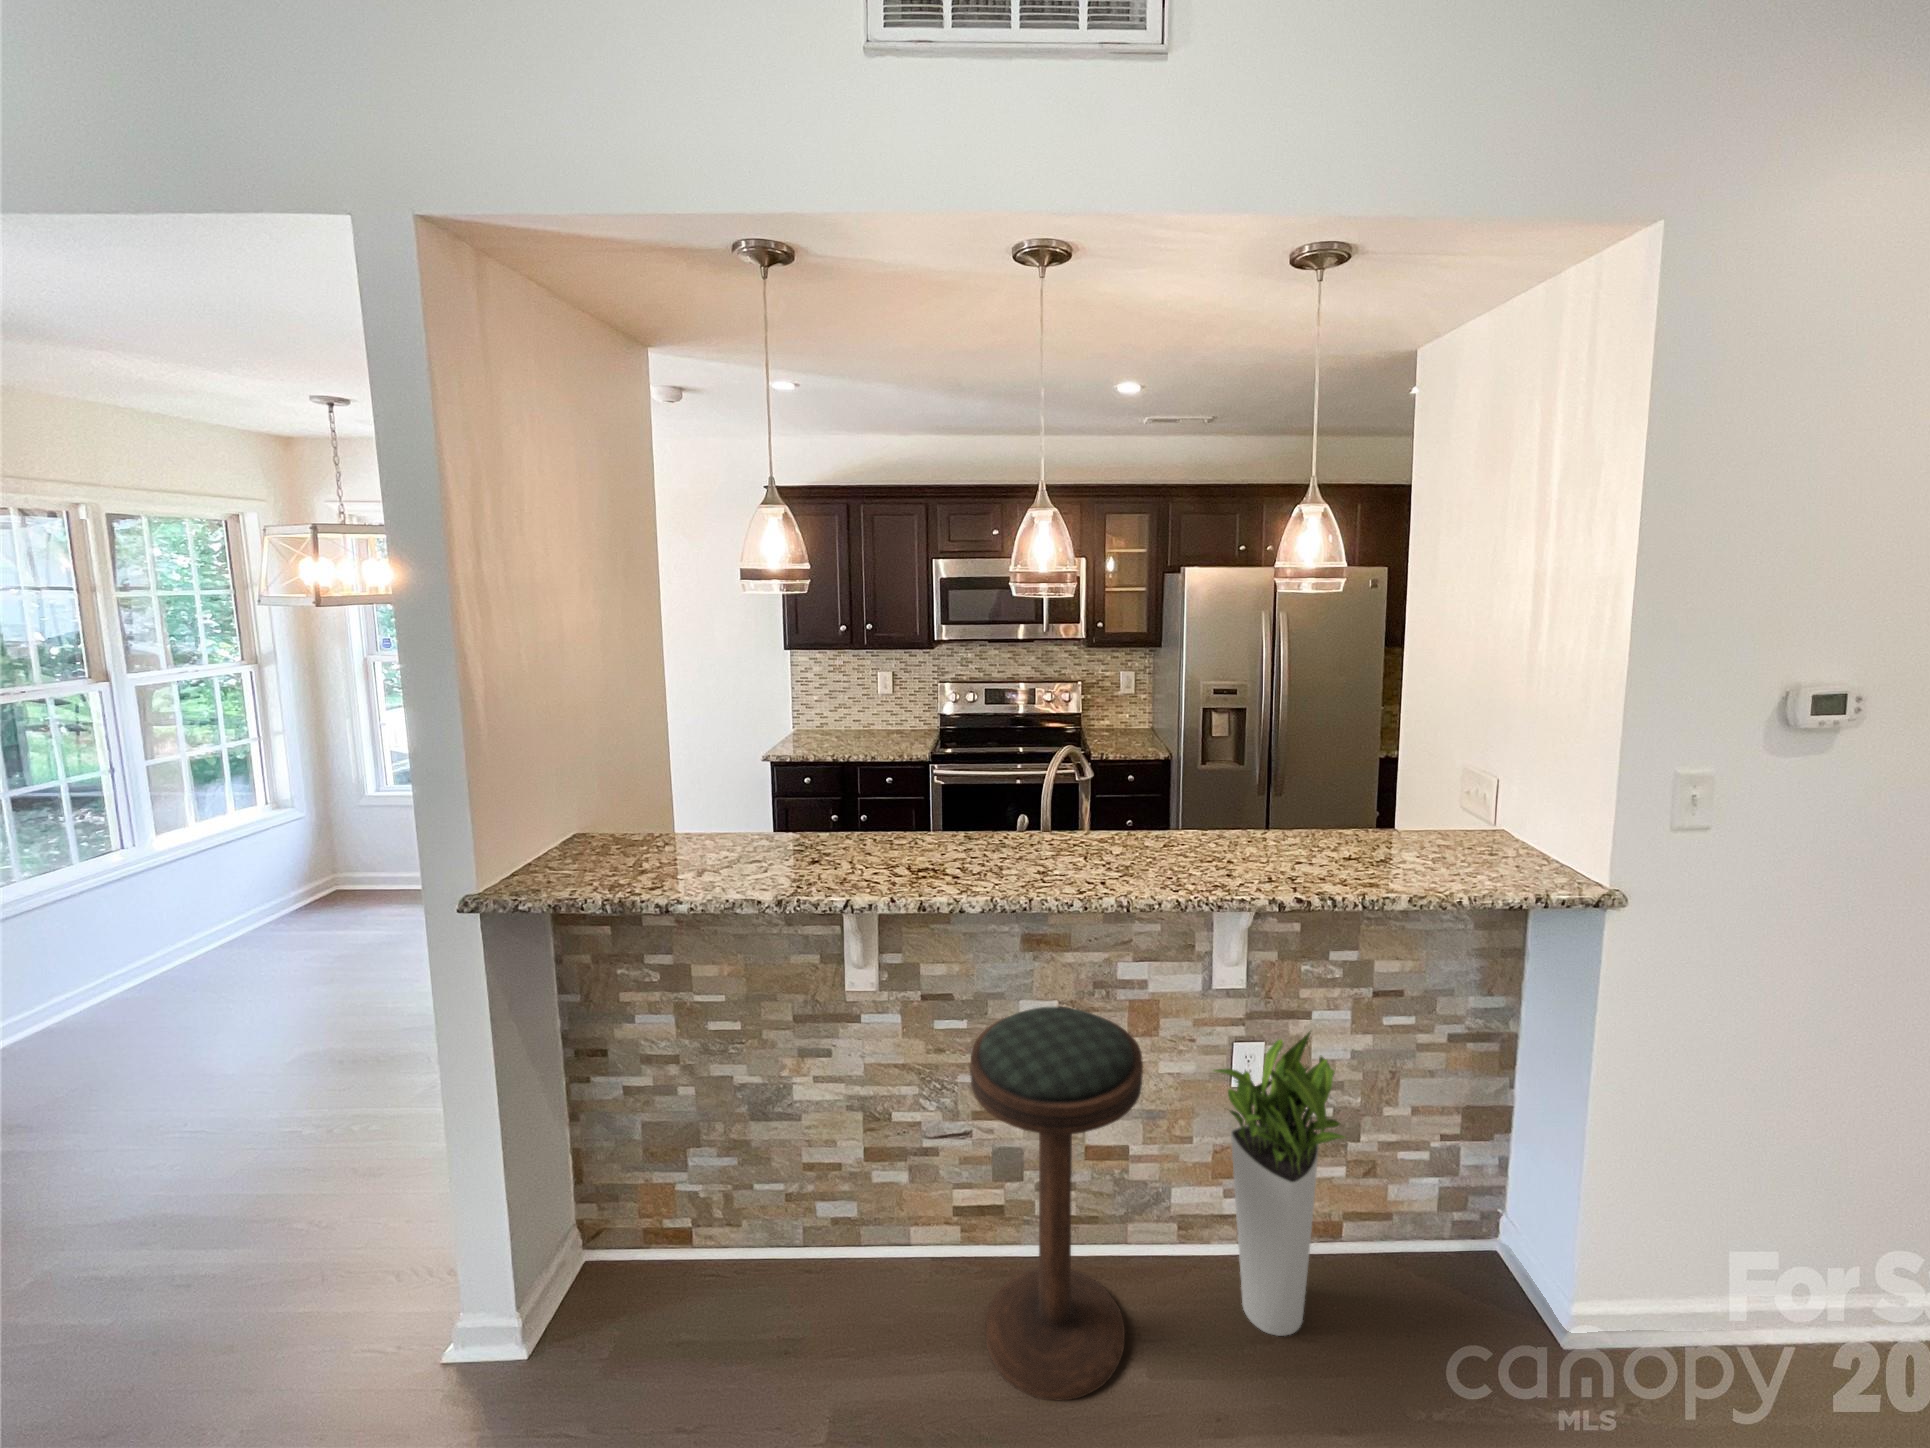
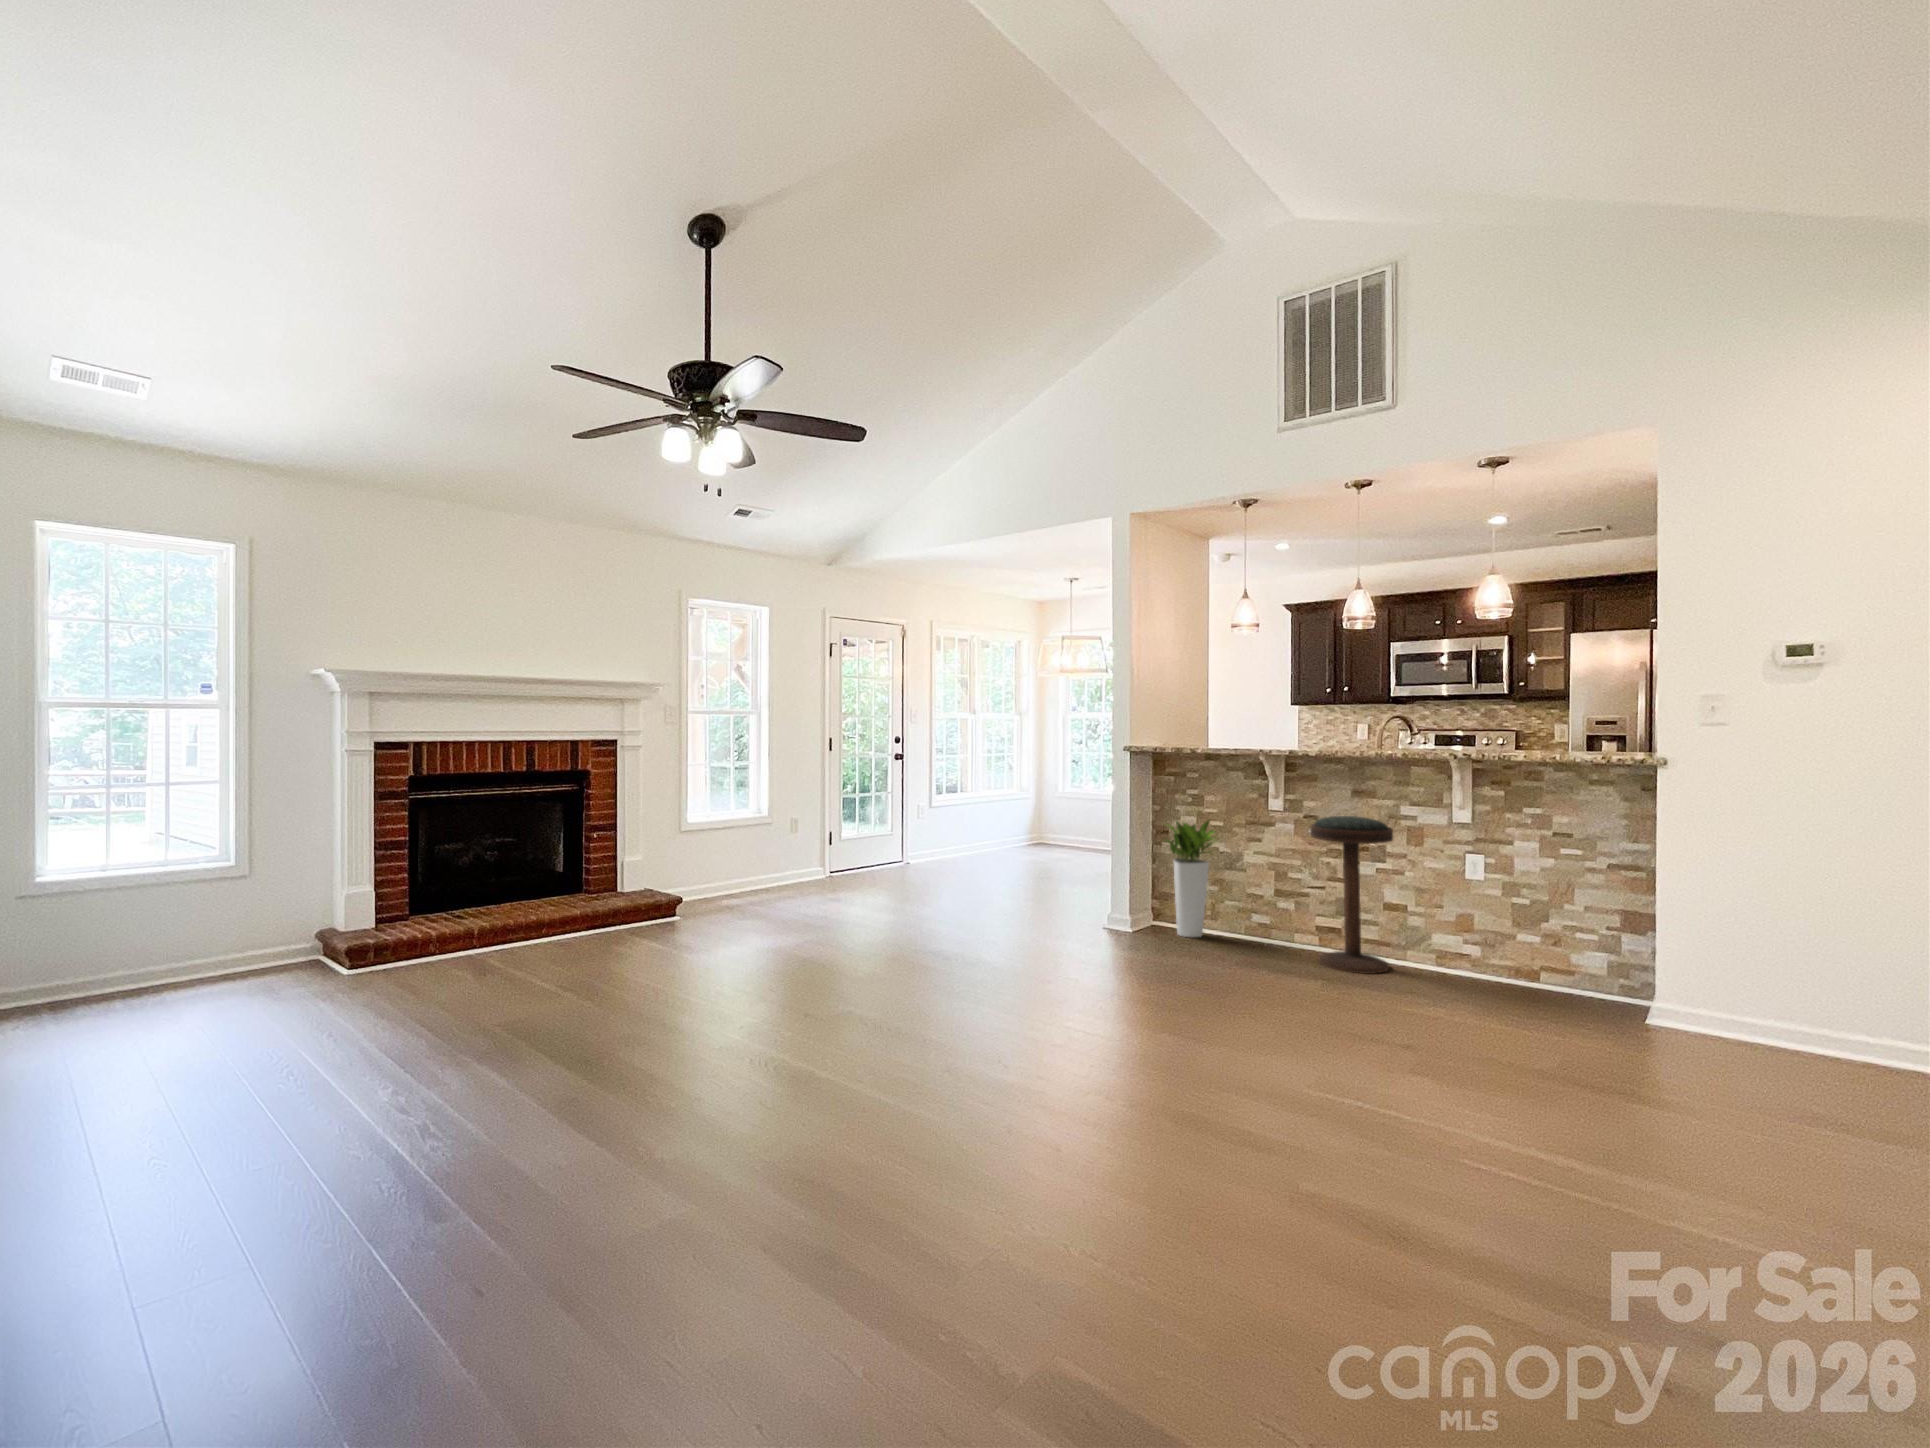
planter: present [1214,1032,1345,1336] -> present [1167,820,1215,937]

